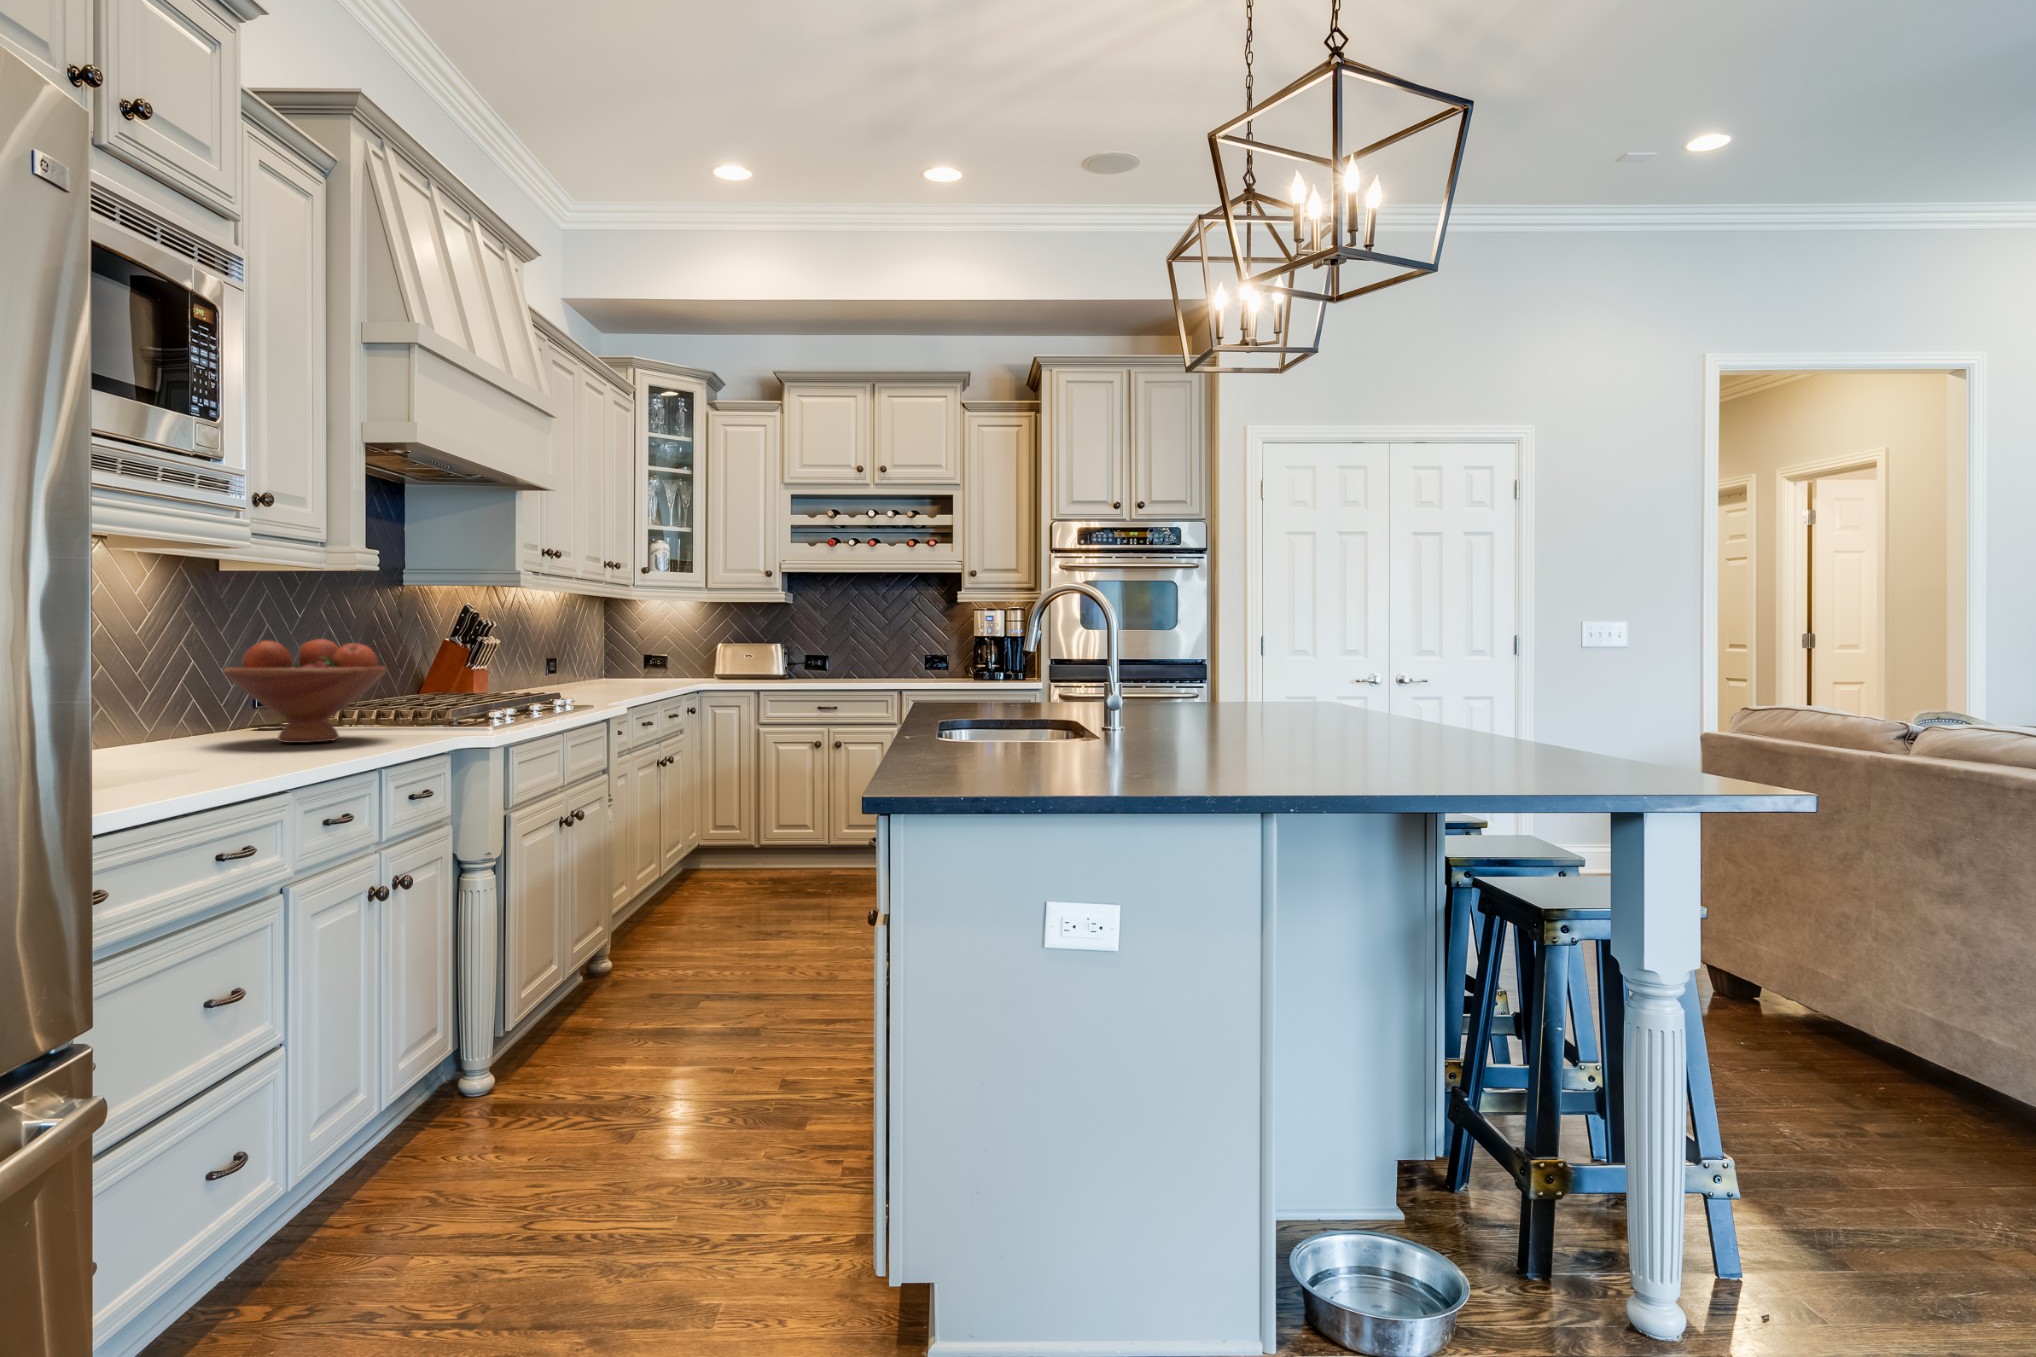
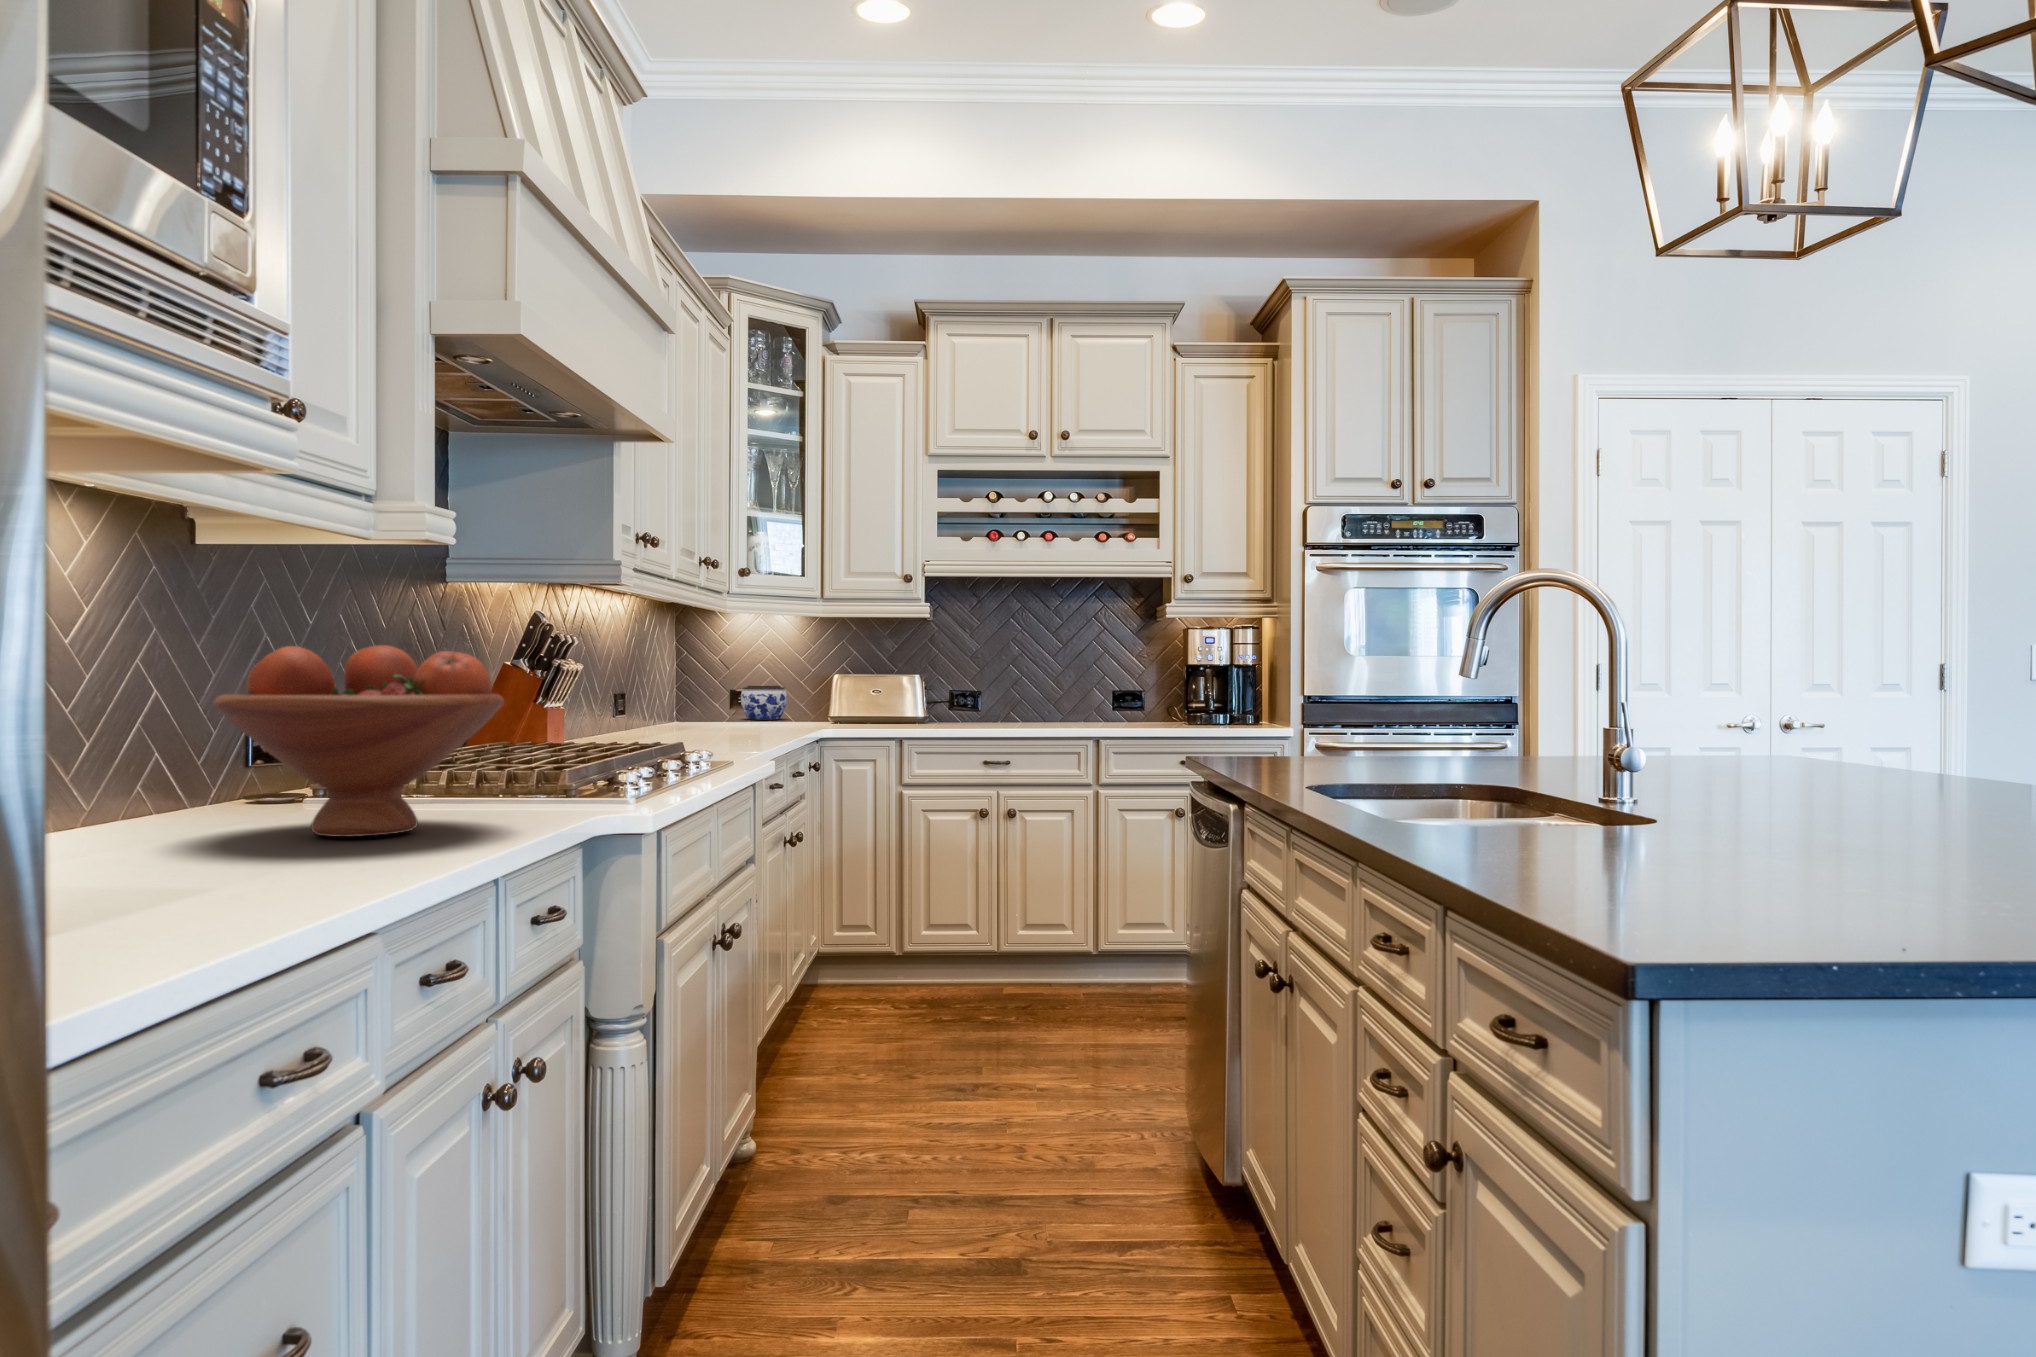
jar: none [642,653,676,678] -> present [741,686,787,720]

